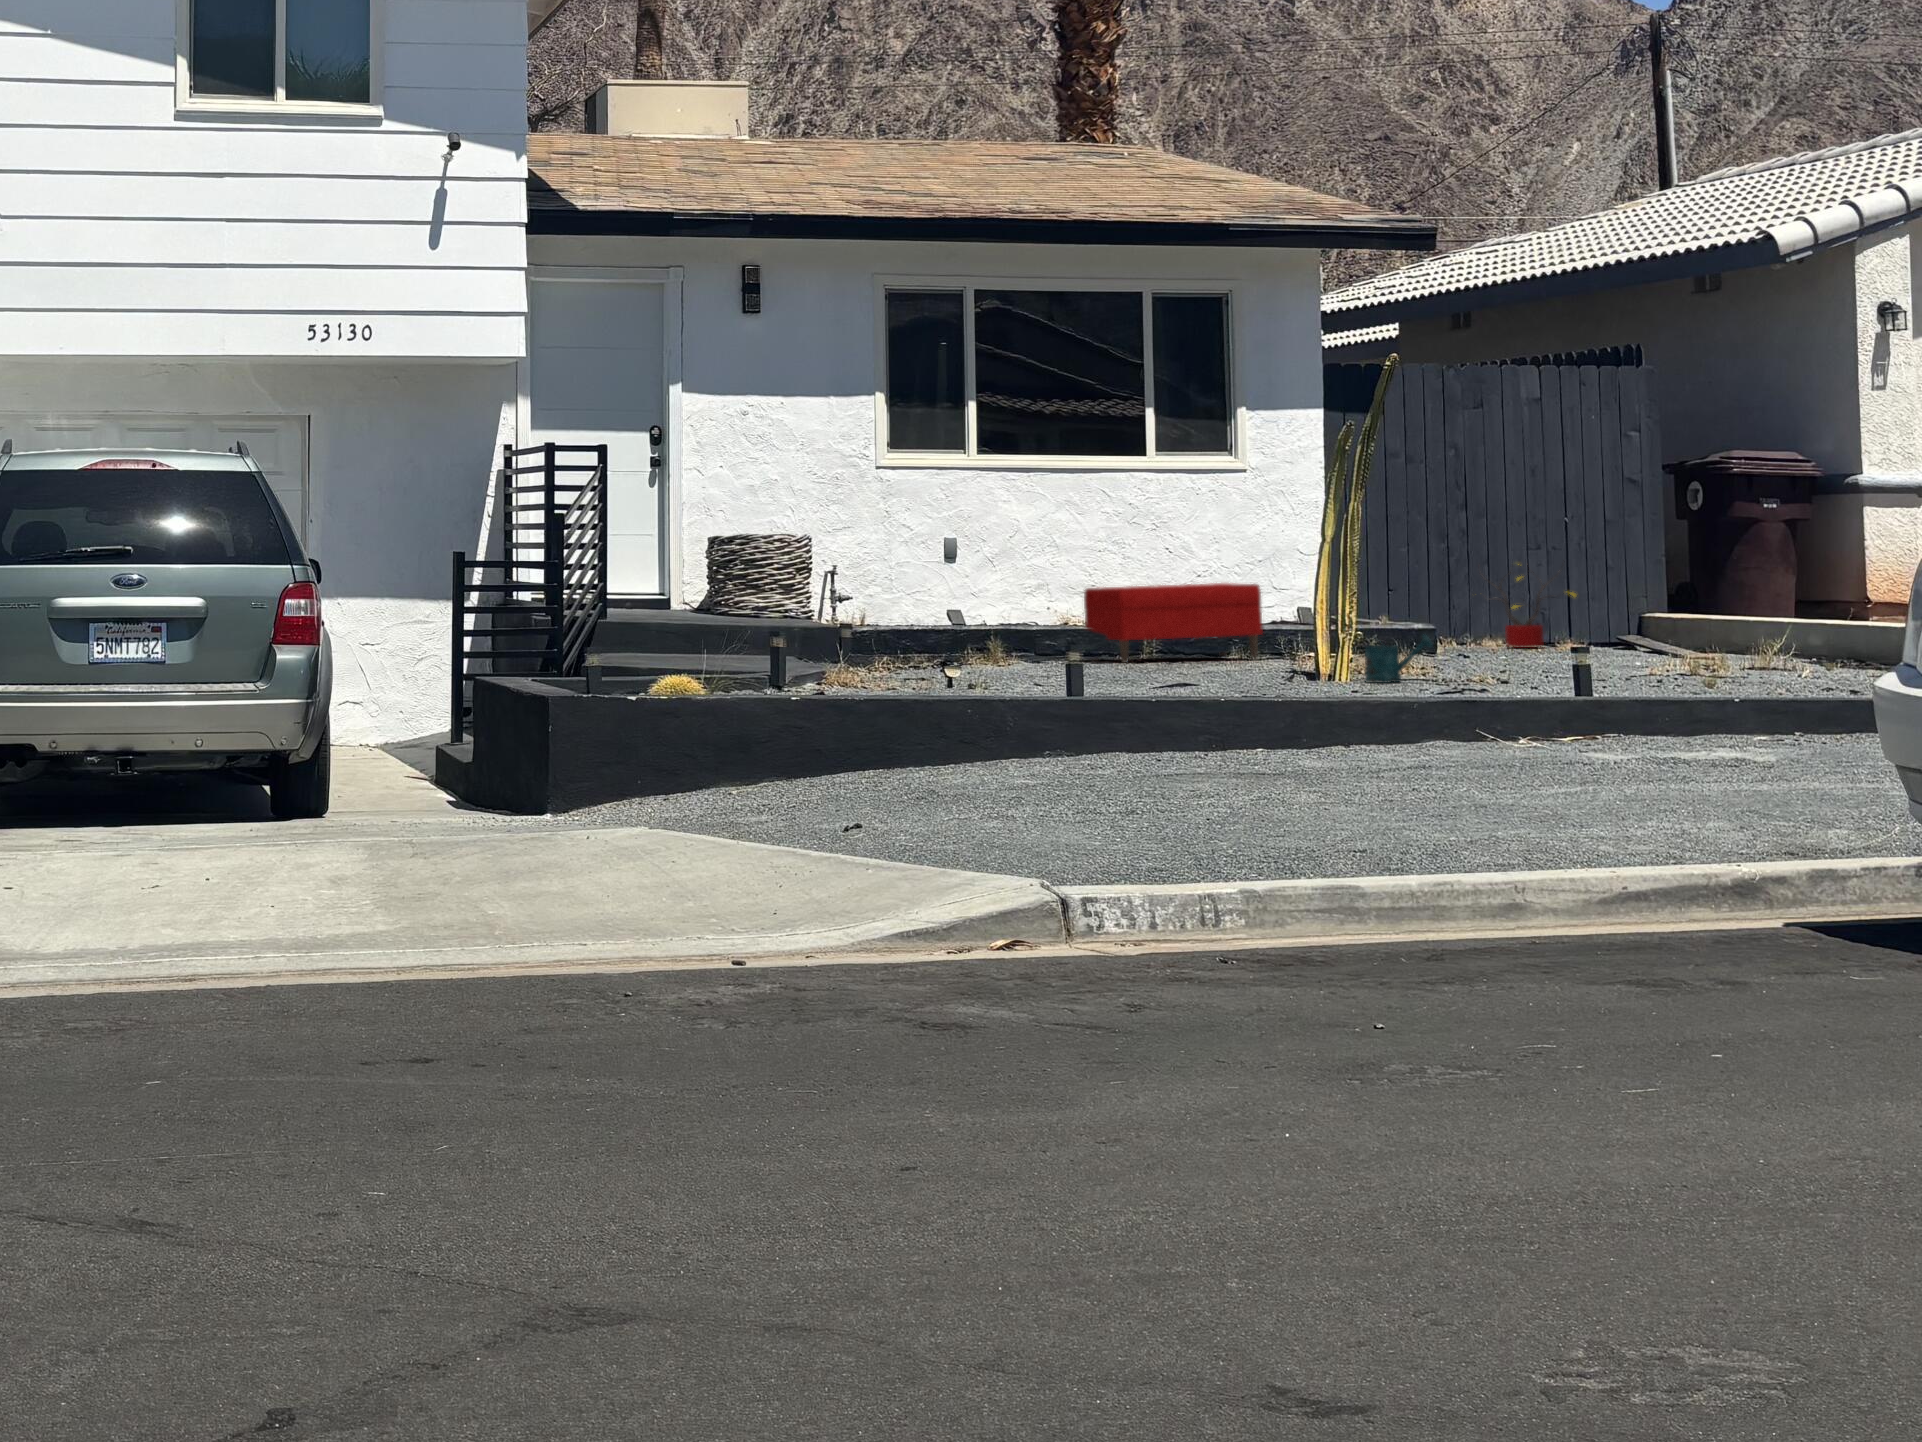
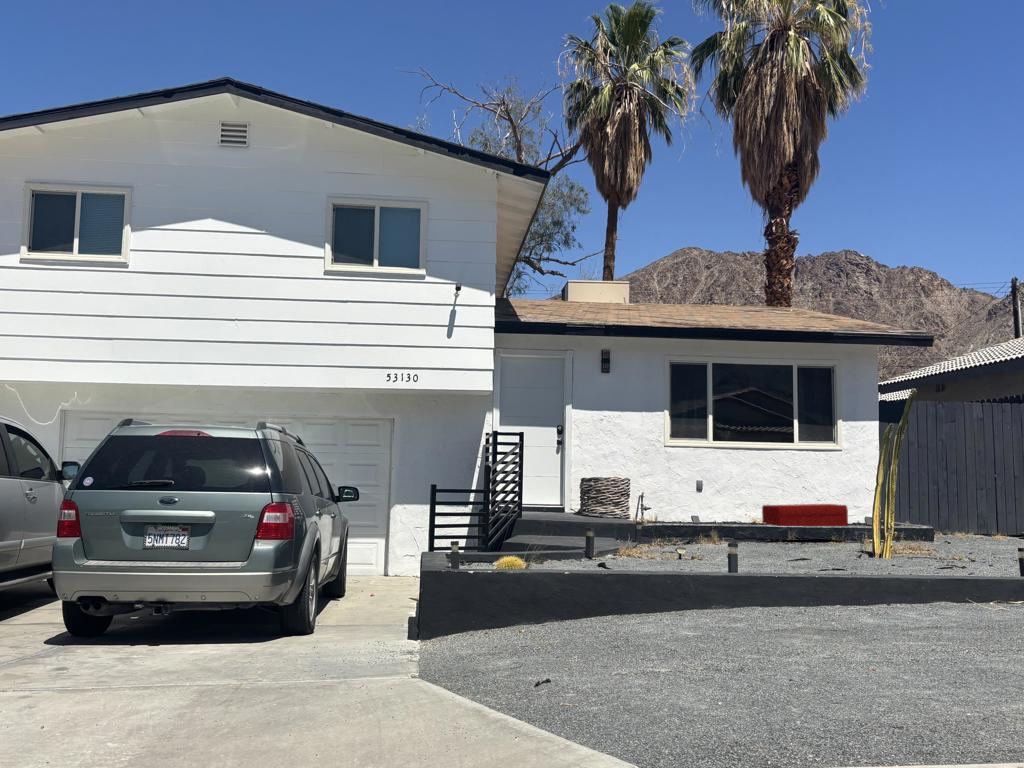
decorative plant: present [1482,572,1576,648] -> none [949,495,1000,536]
watering can: present [1355,634,1433,683] -> none [893,537,936,562]

